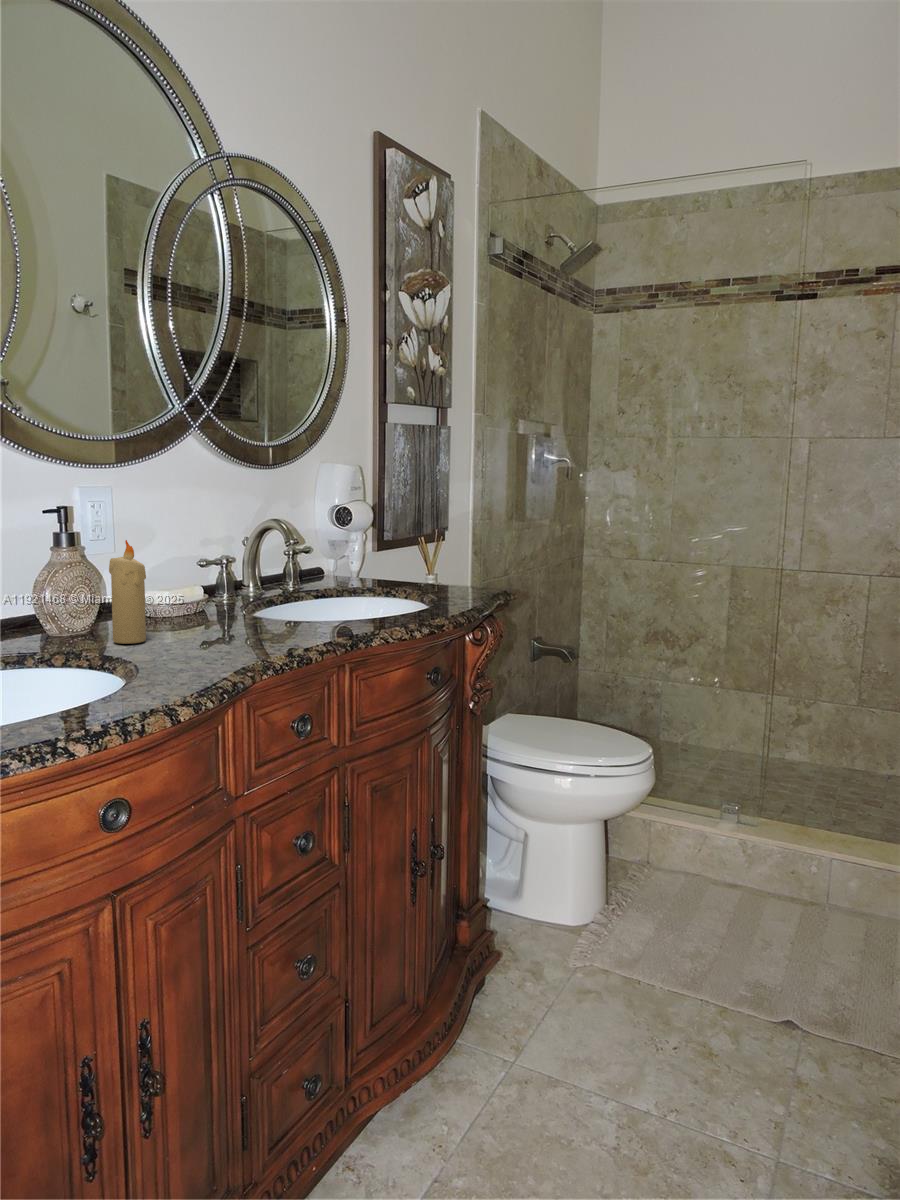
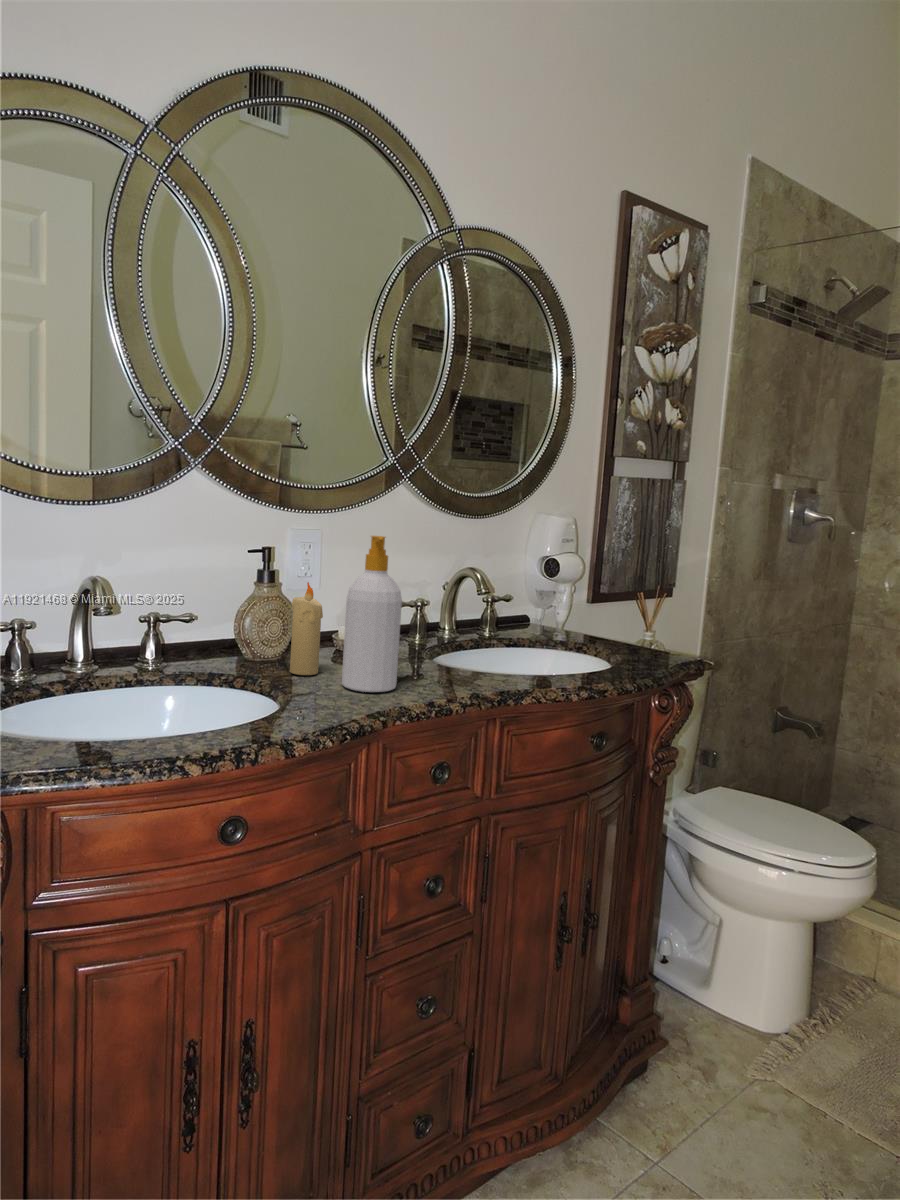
soap bottle: none [180,482,242,652] -> present [342,536,402,692]

